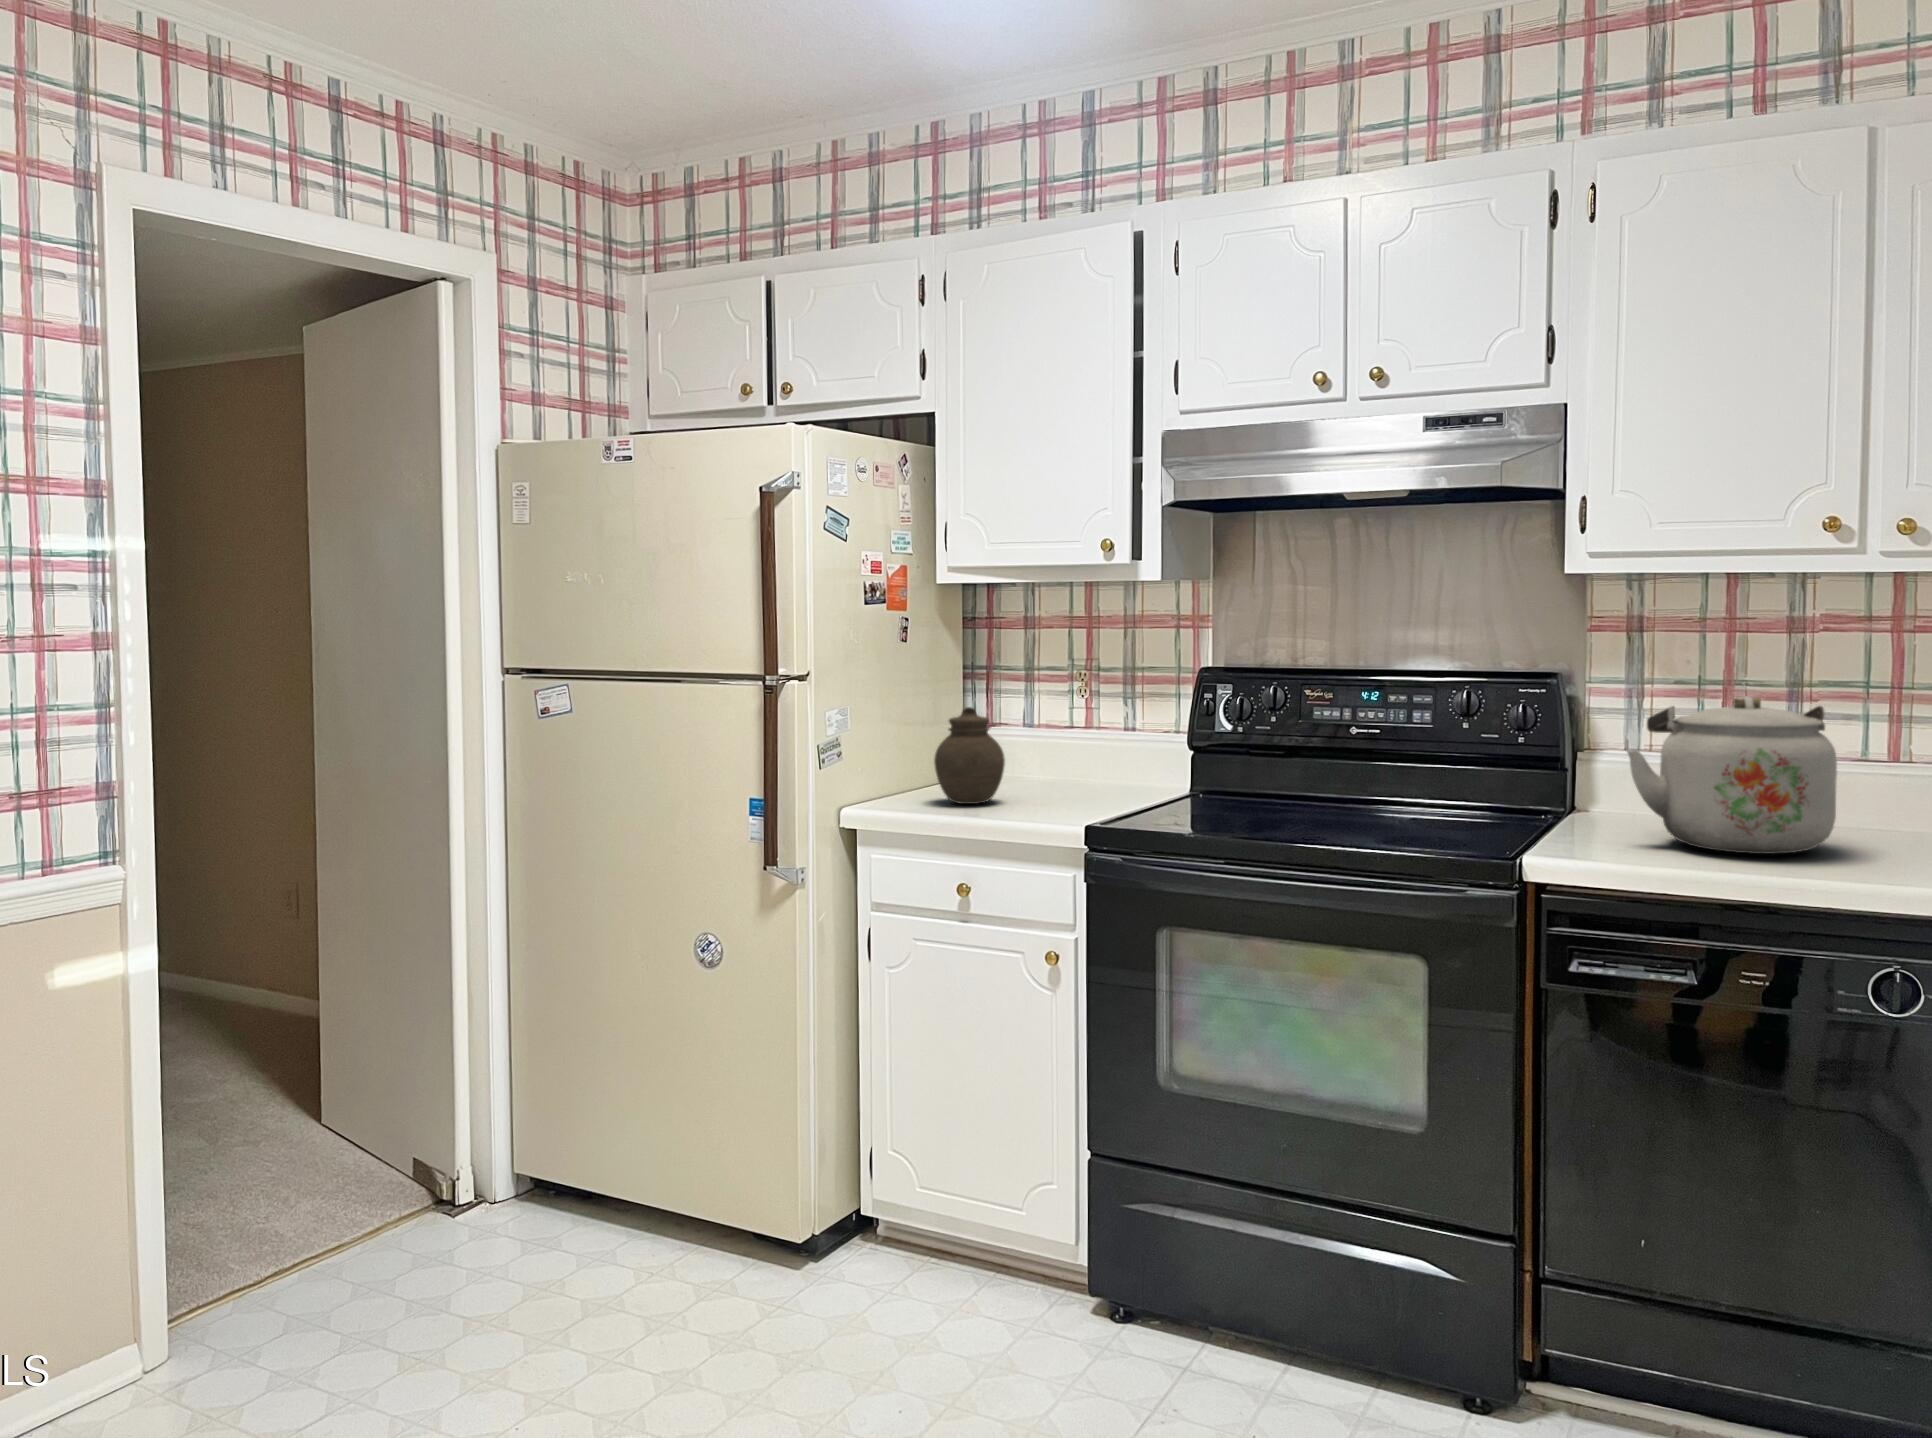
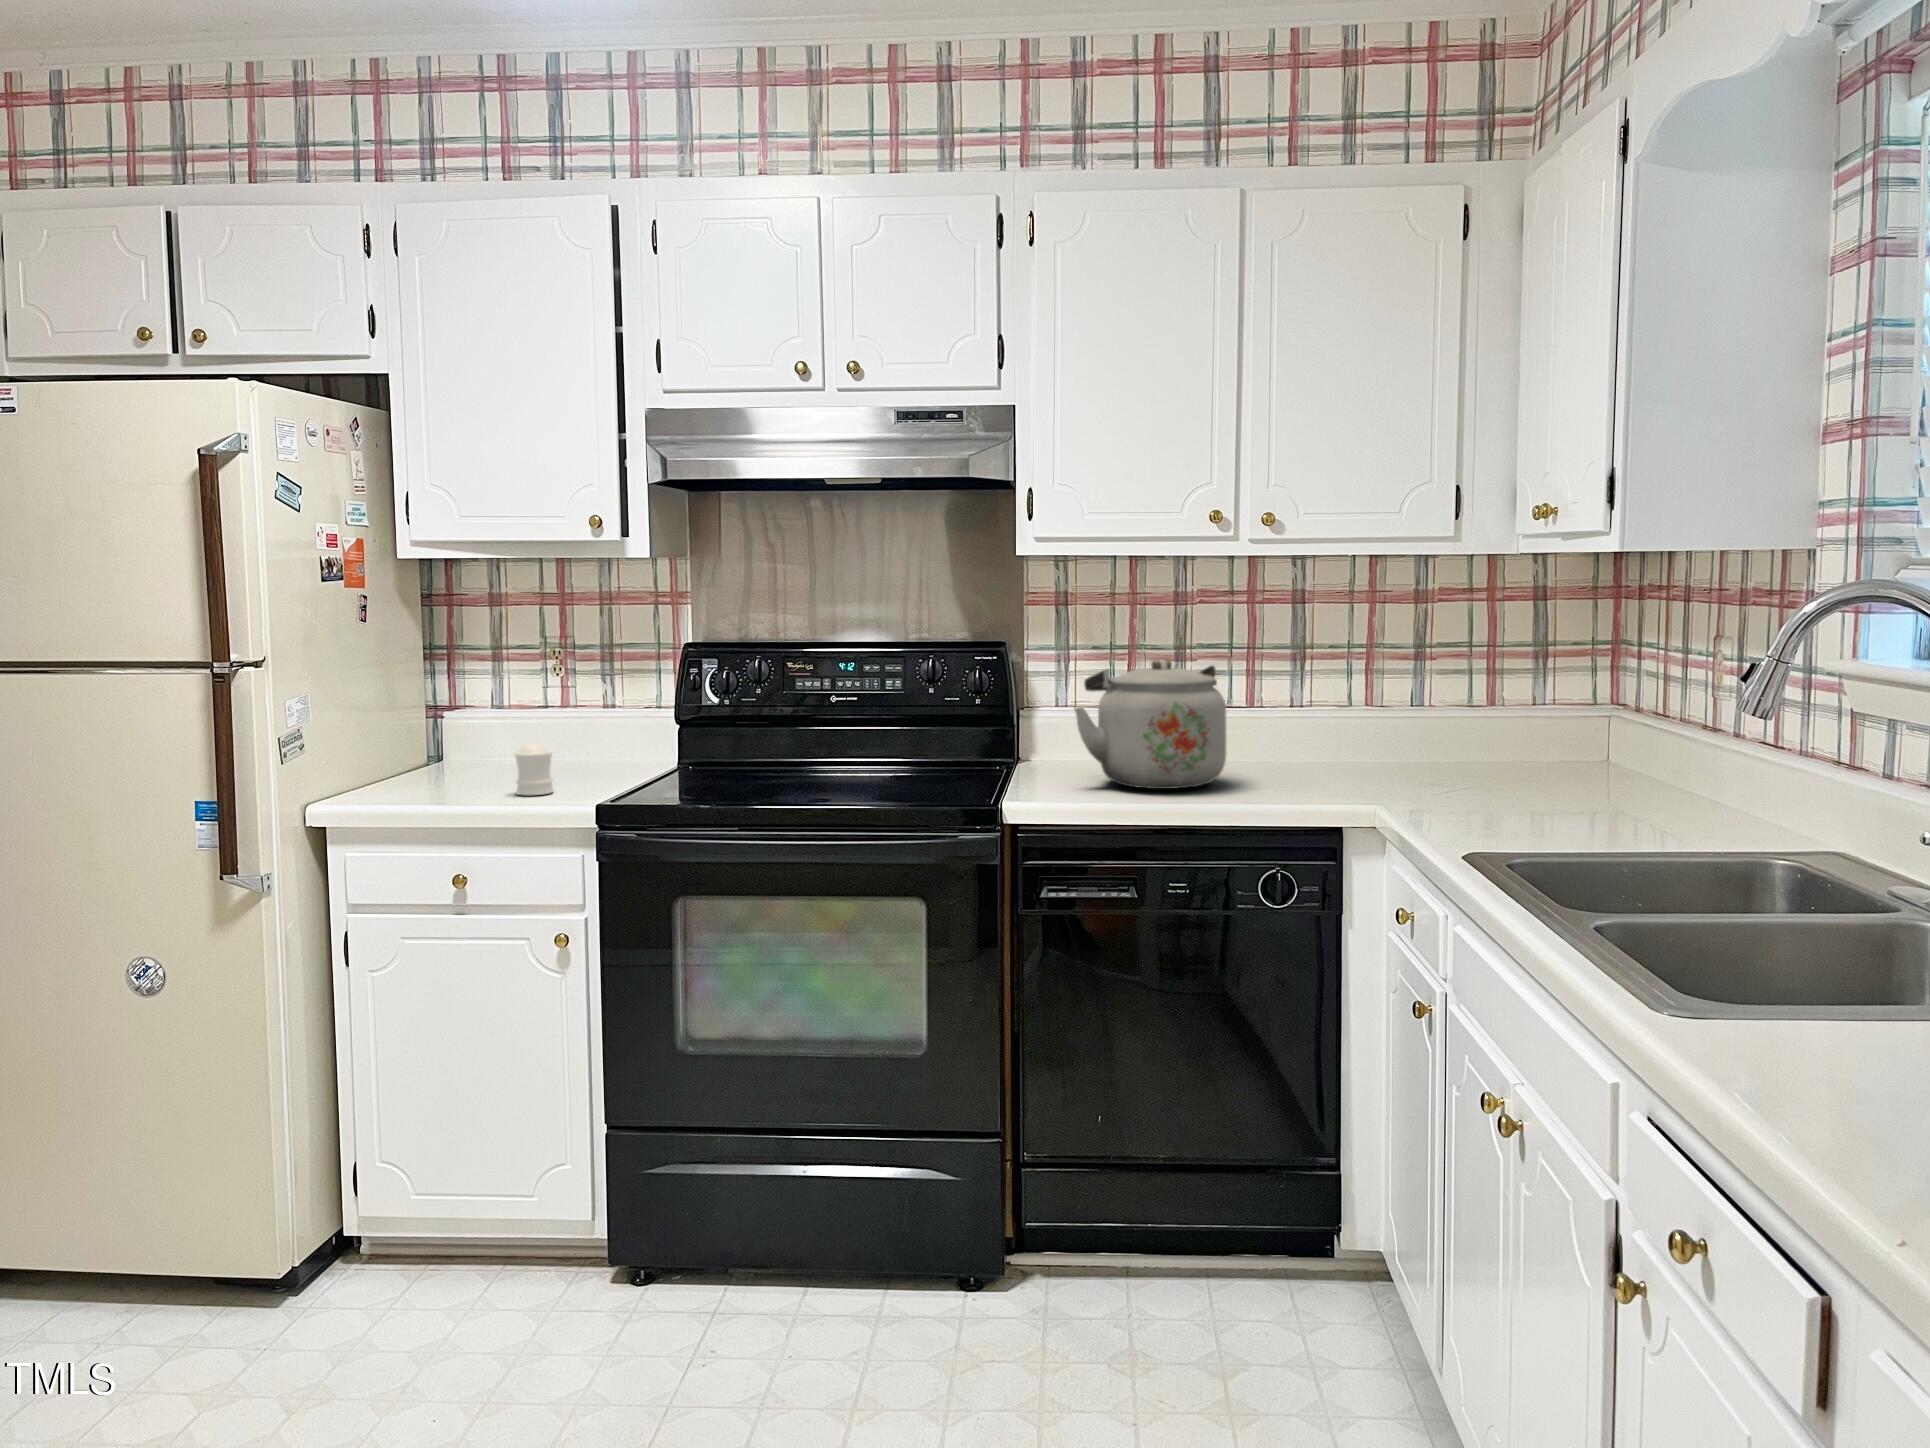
jar: present [934,707,1005,804] -> none [411,689,490,790]
salt shaker: none [1021,761,1058,814] -> present [514,742,553,795]

